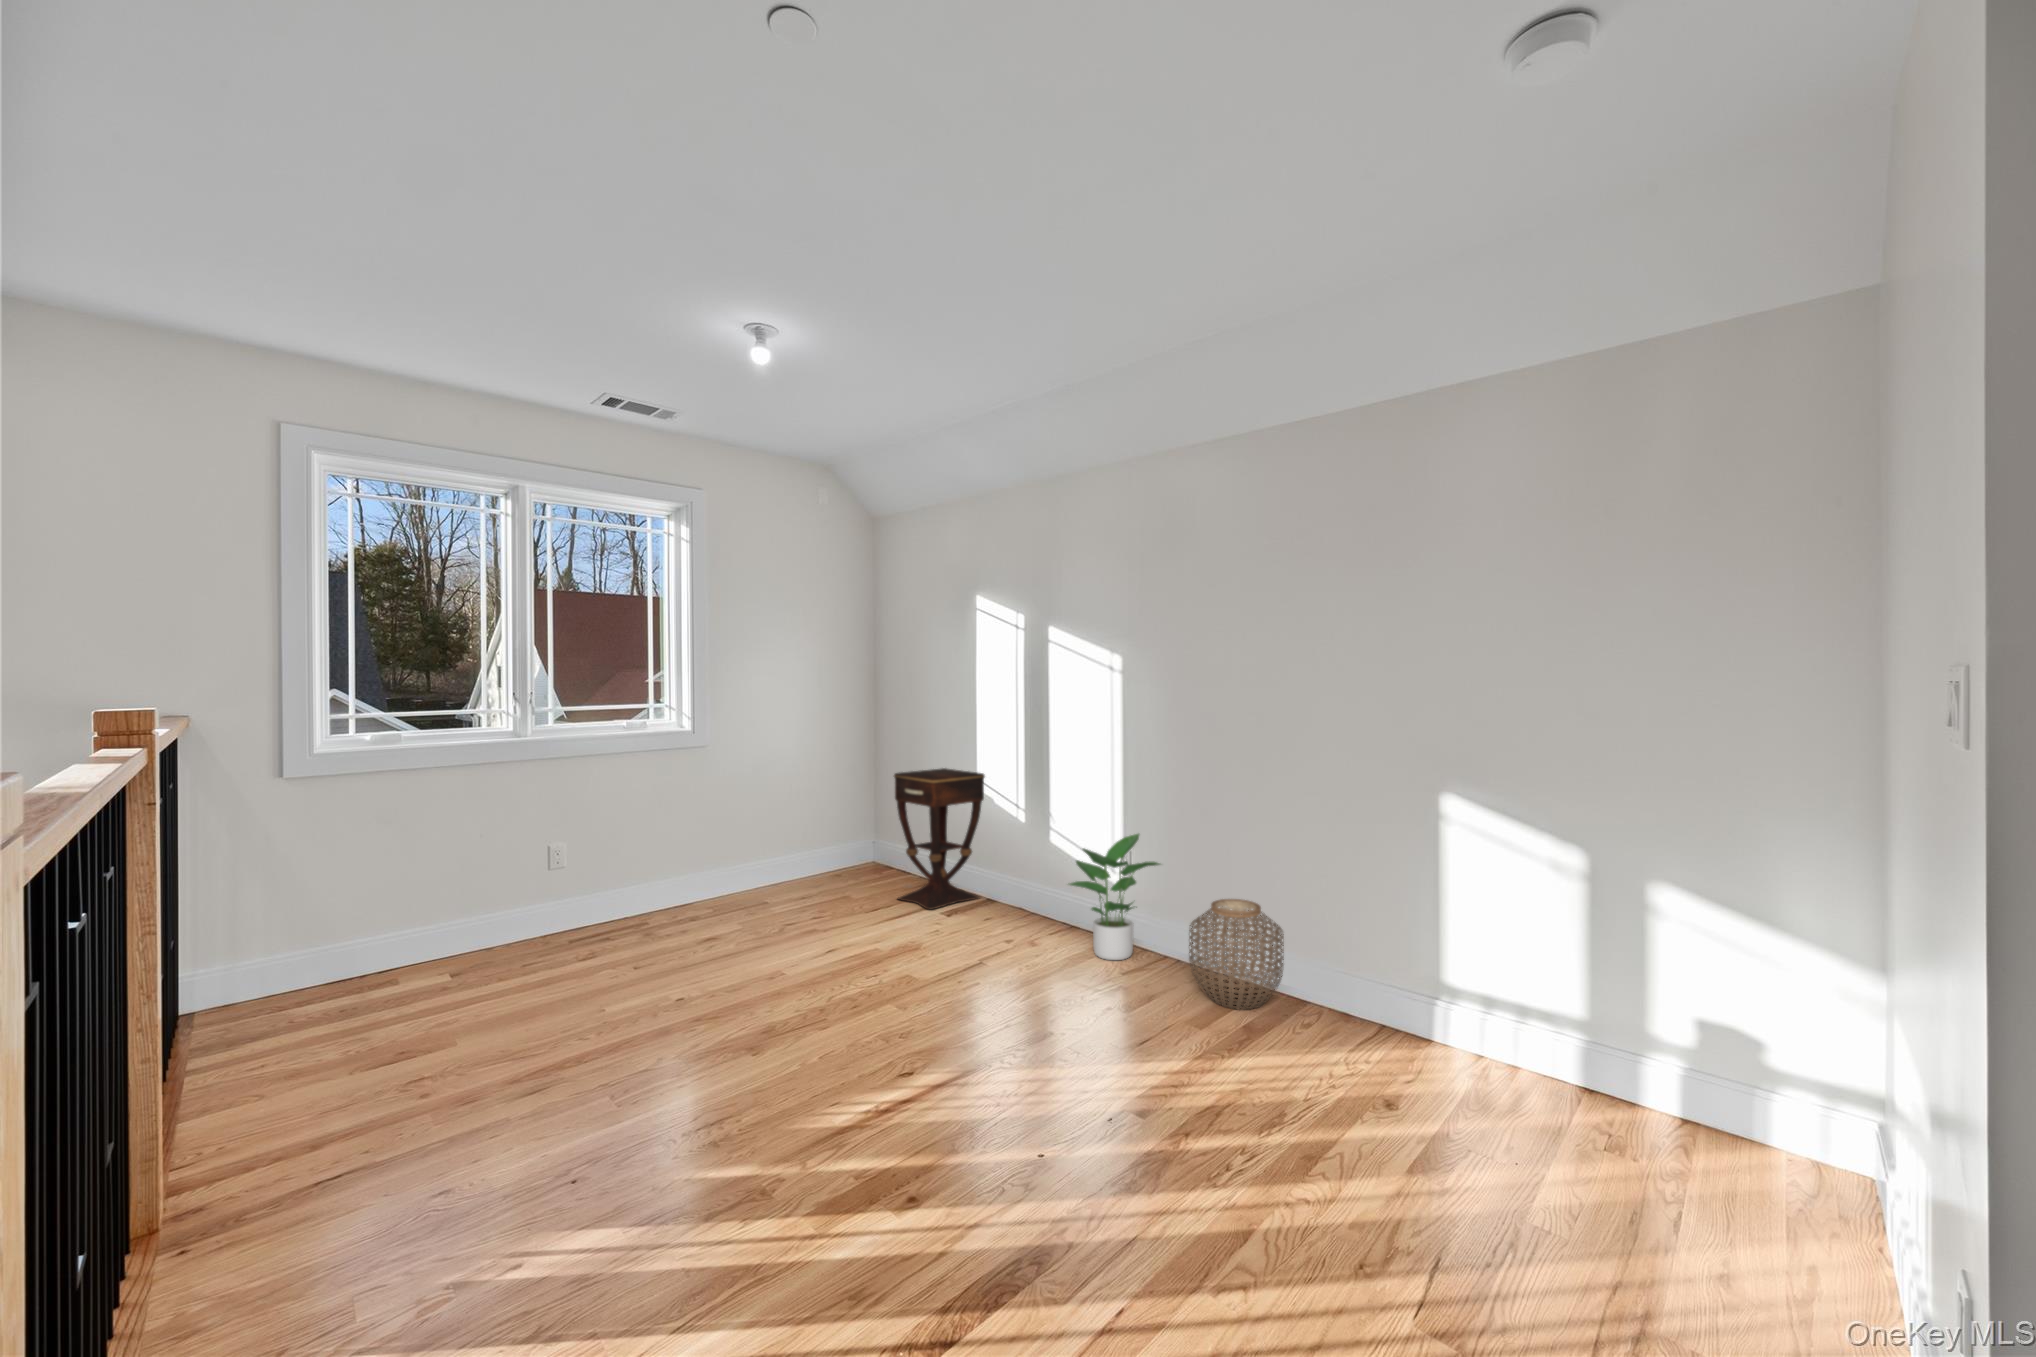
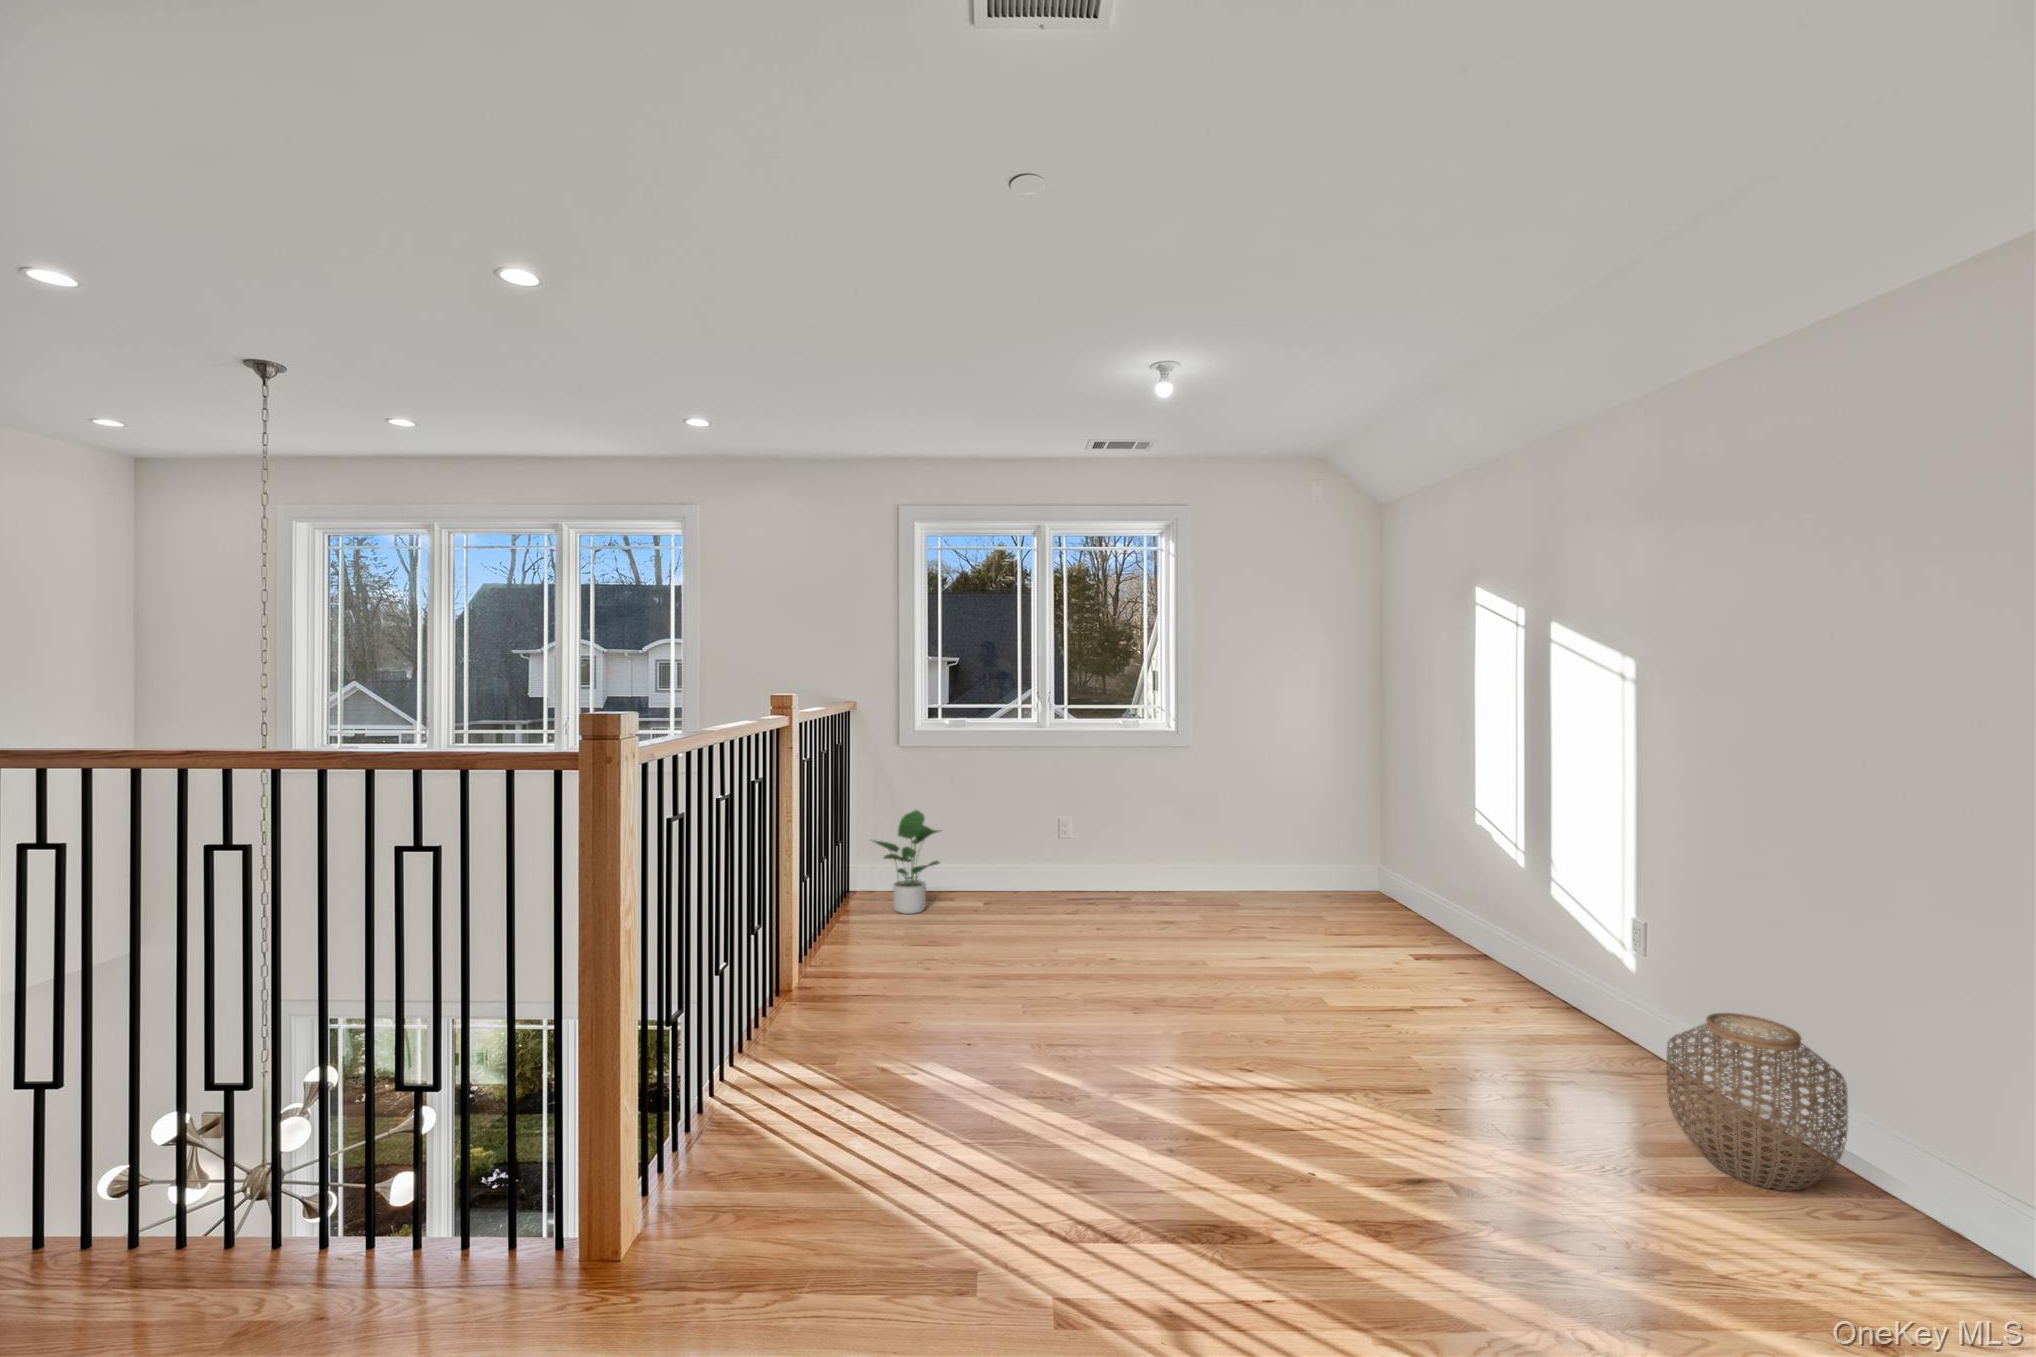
side table: present [894,768,985,909] -> none [1372,790,1482,948]
potted plant: present [1069,834,1160,960] -> present [874,810,941,914]

